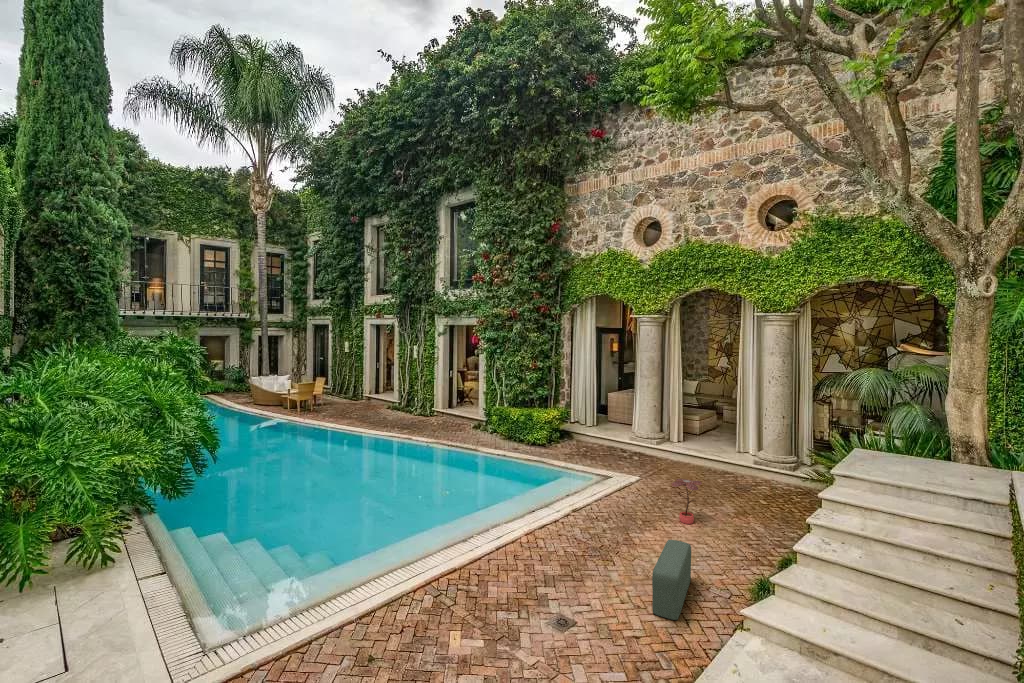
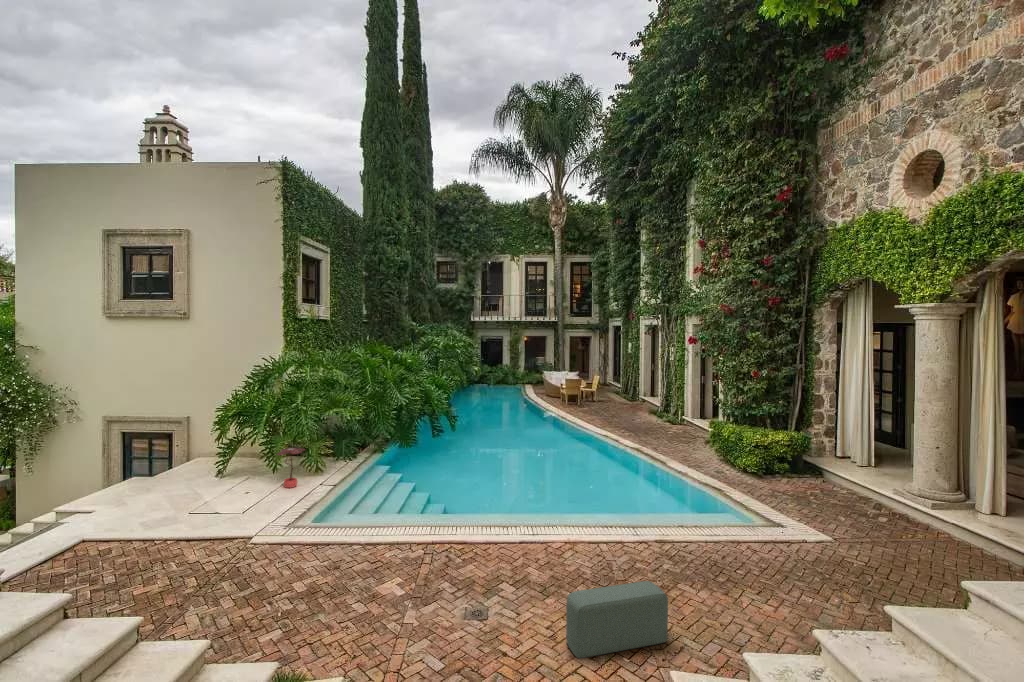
potted plant: present [671,479,702,524] -> present [277,448,305,488]

